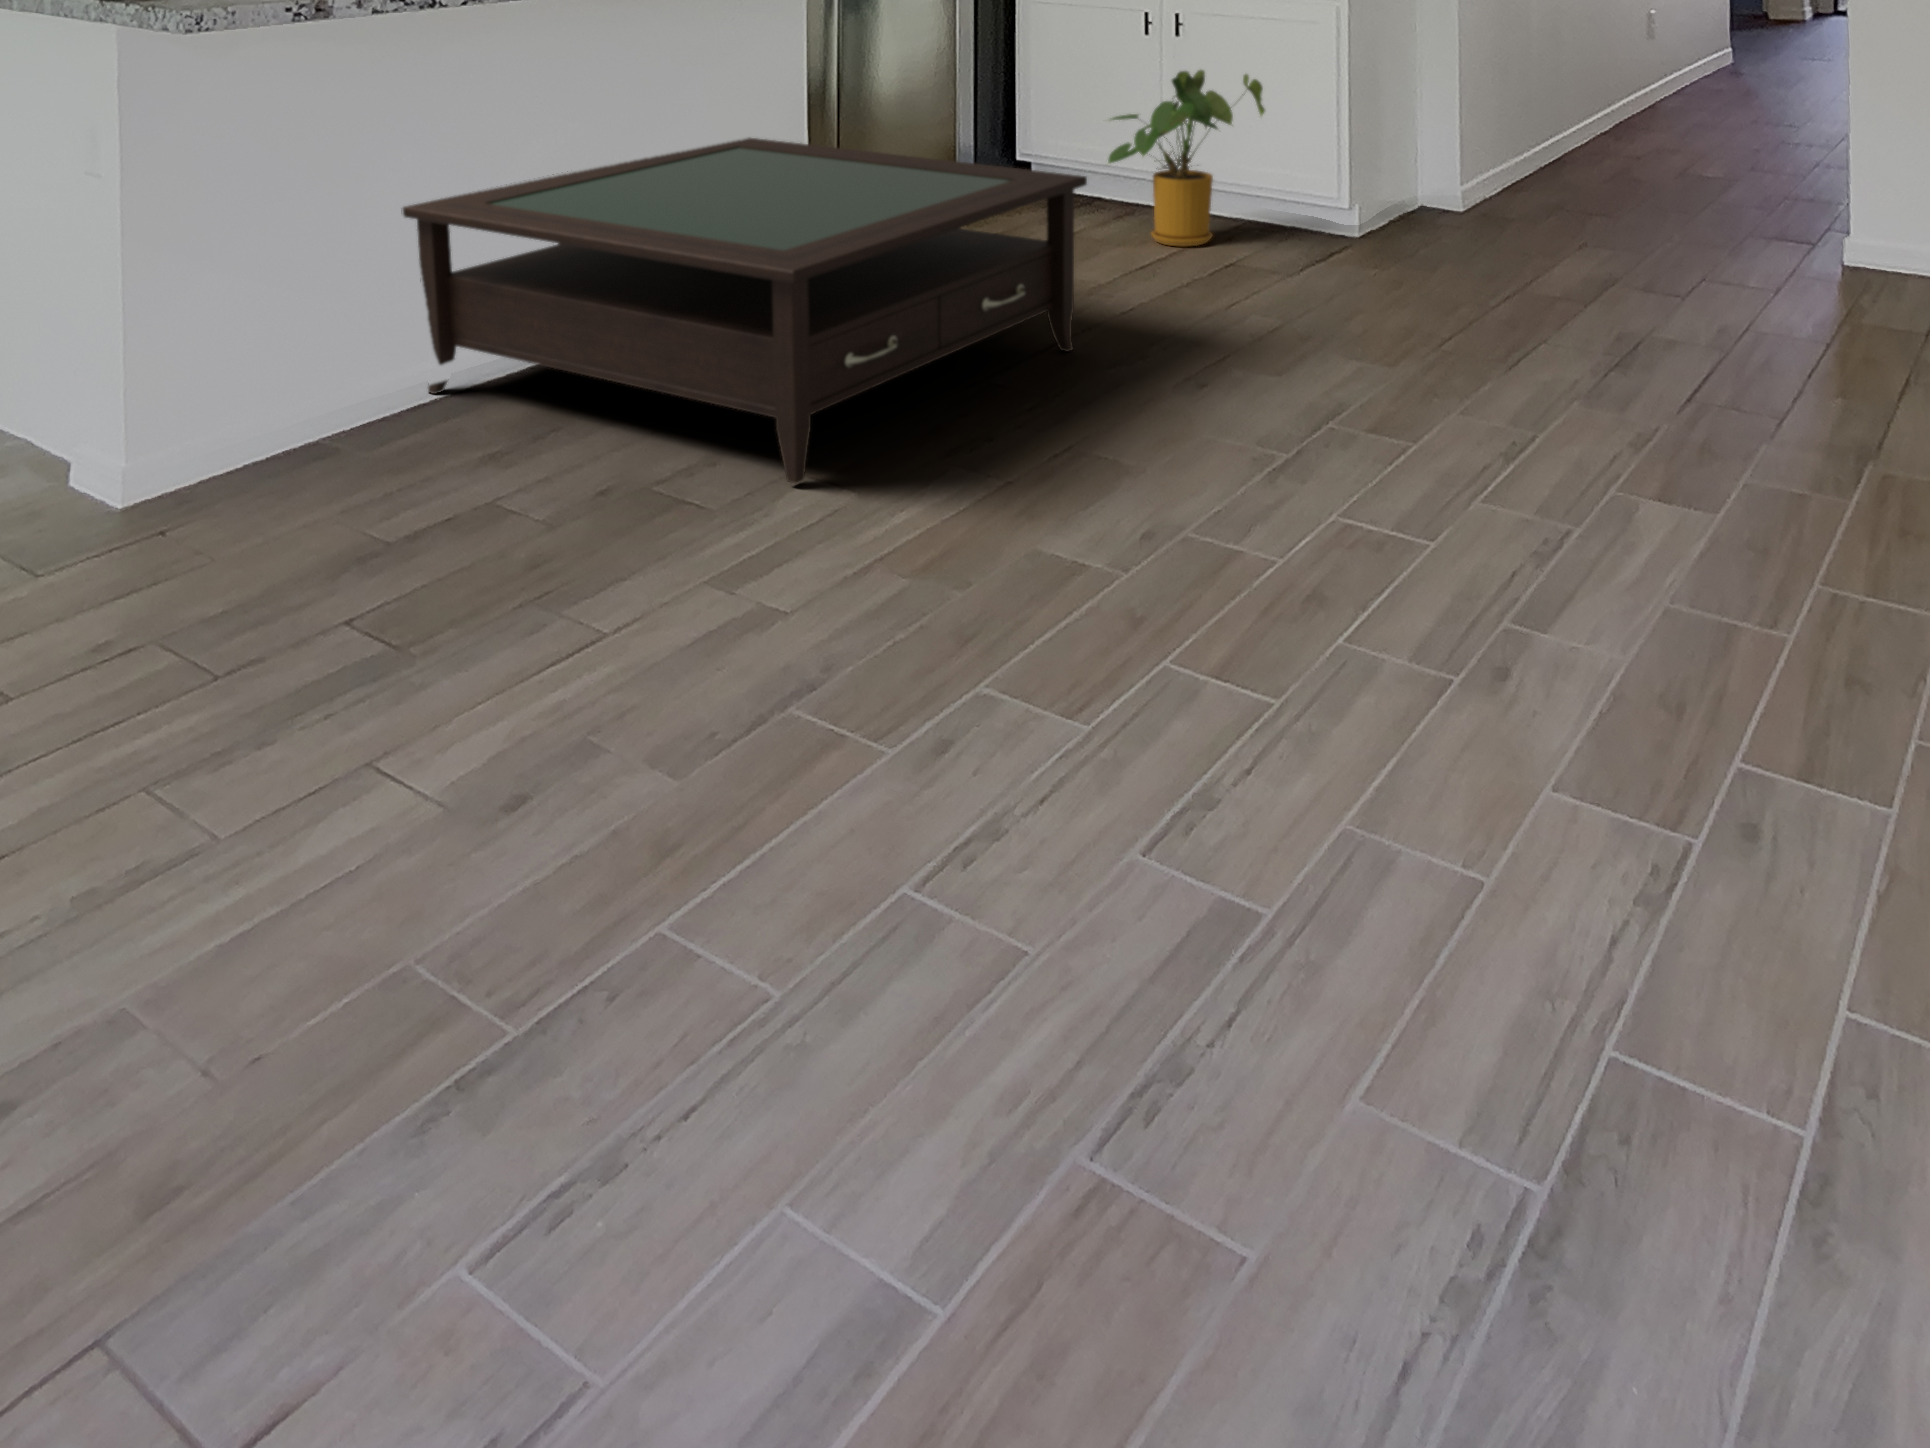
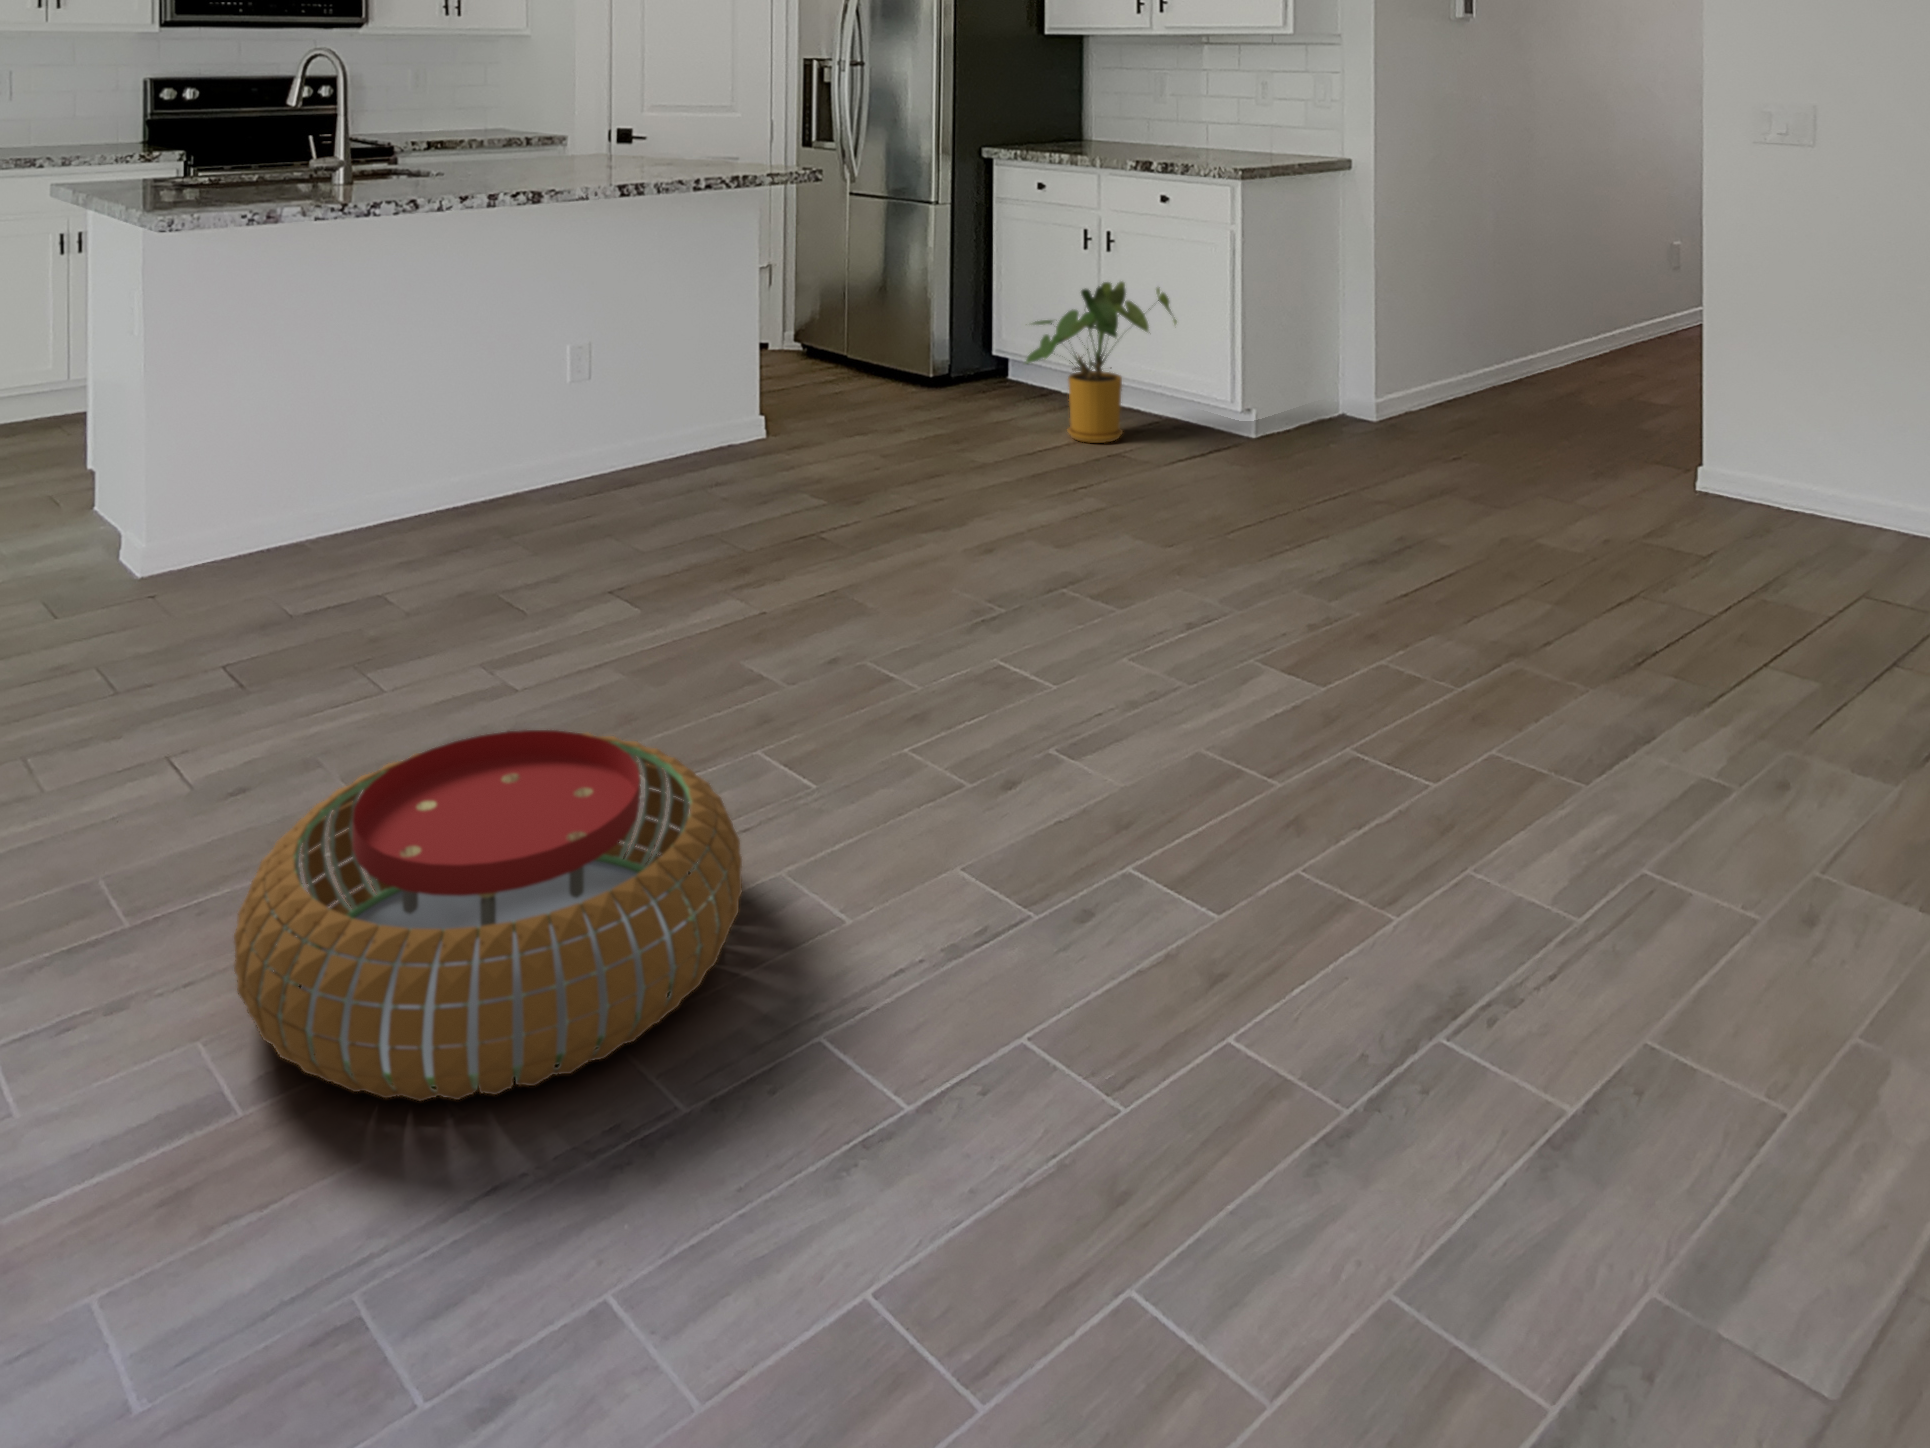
coffee table: present [401,137,1087,483] -> none [337,328,919,649]
pouf: none [766,545,1303,915] -> present [234,730,742,1101]

